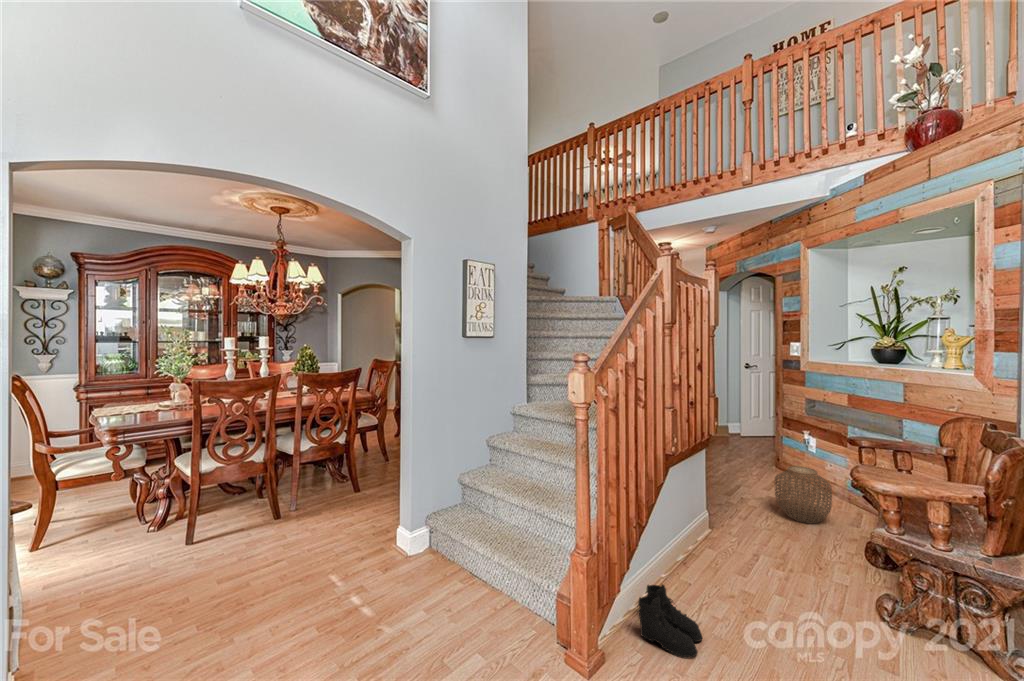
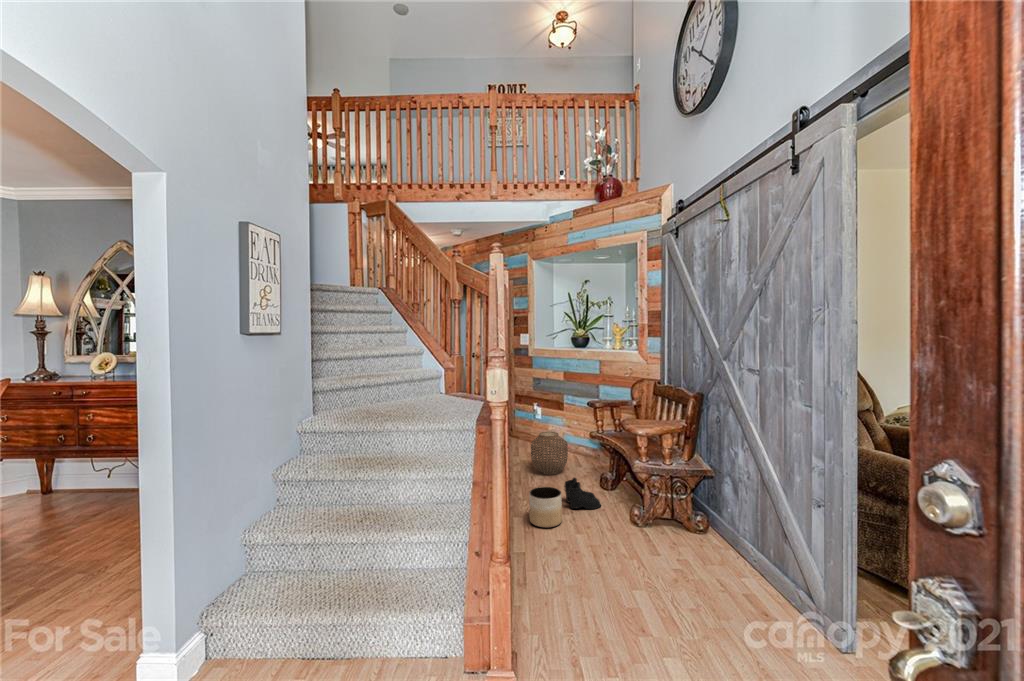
planter: none [727,528,773,582] -> present [529,487,562,528]
boots: present [637,585,702,658] -> present [564,478,601,509]

